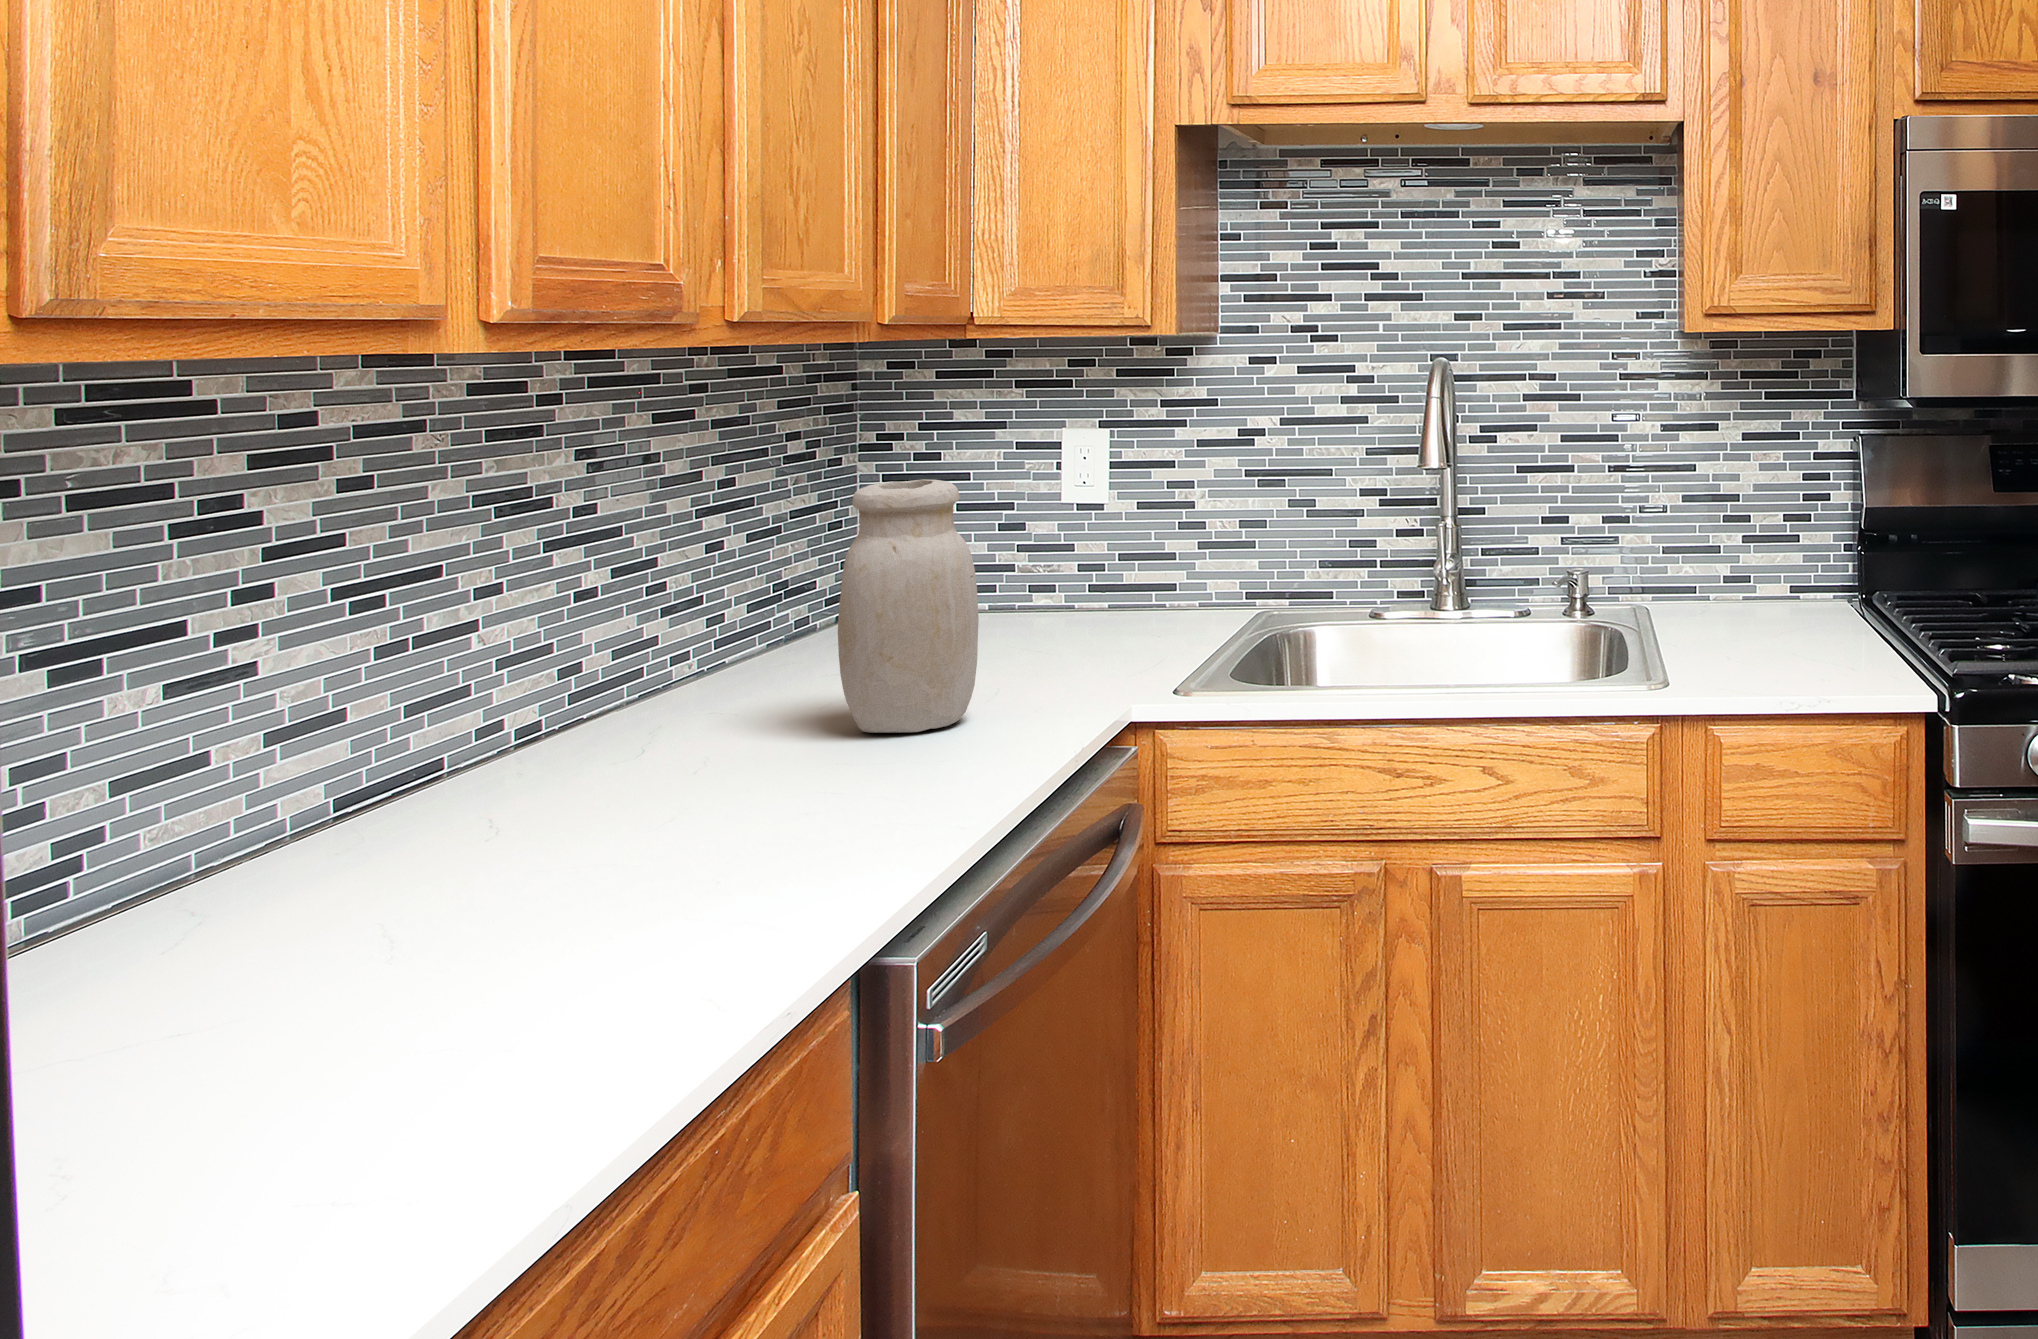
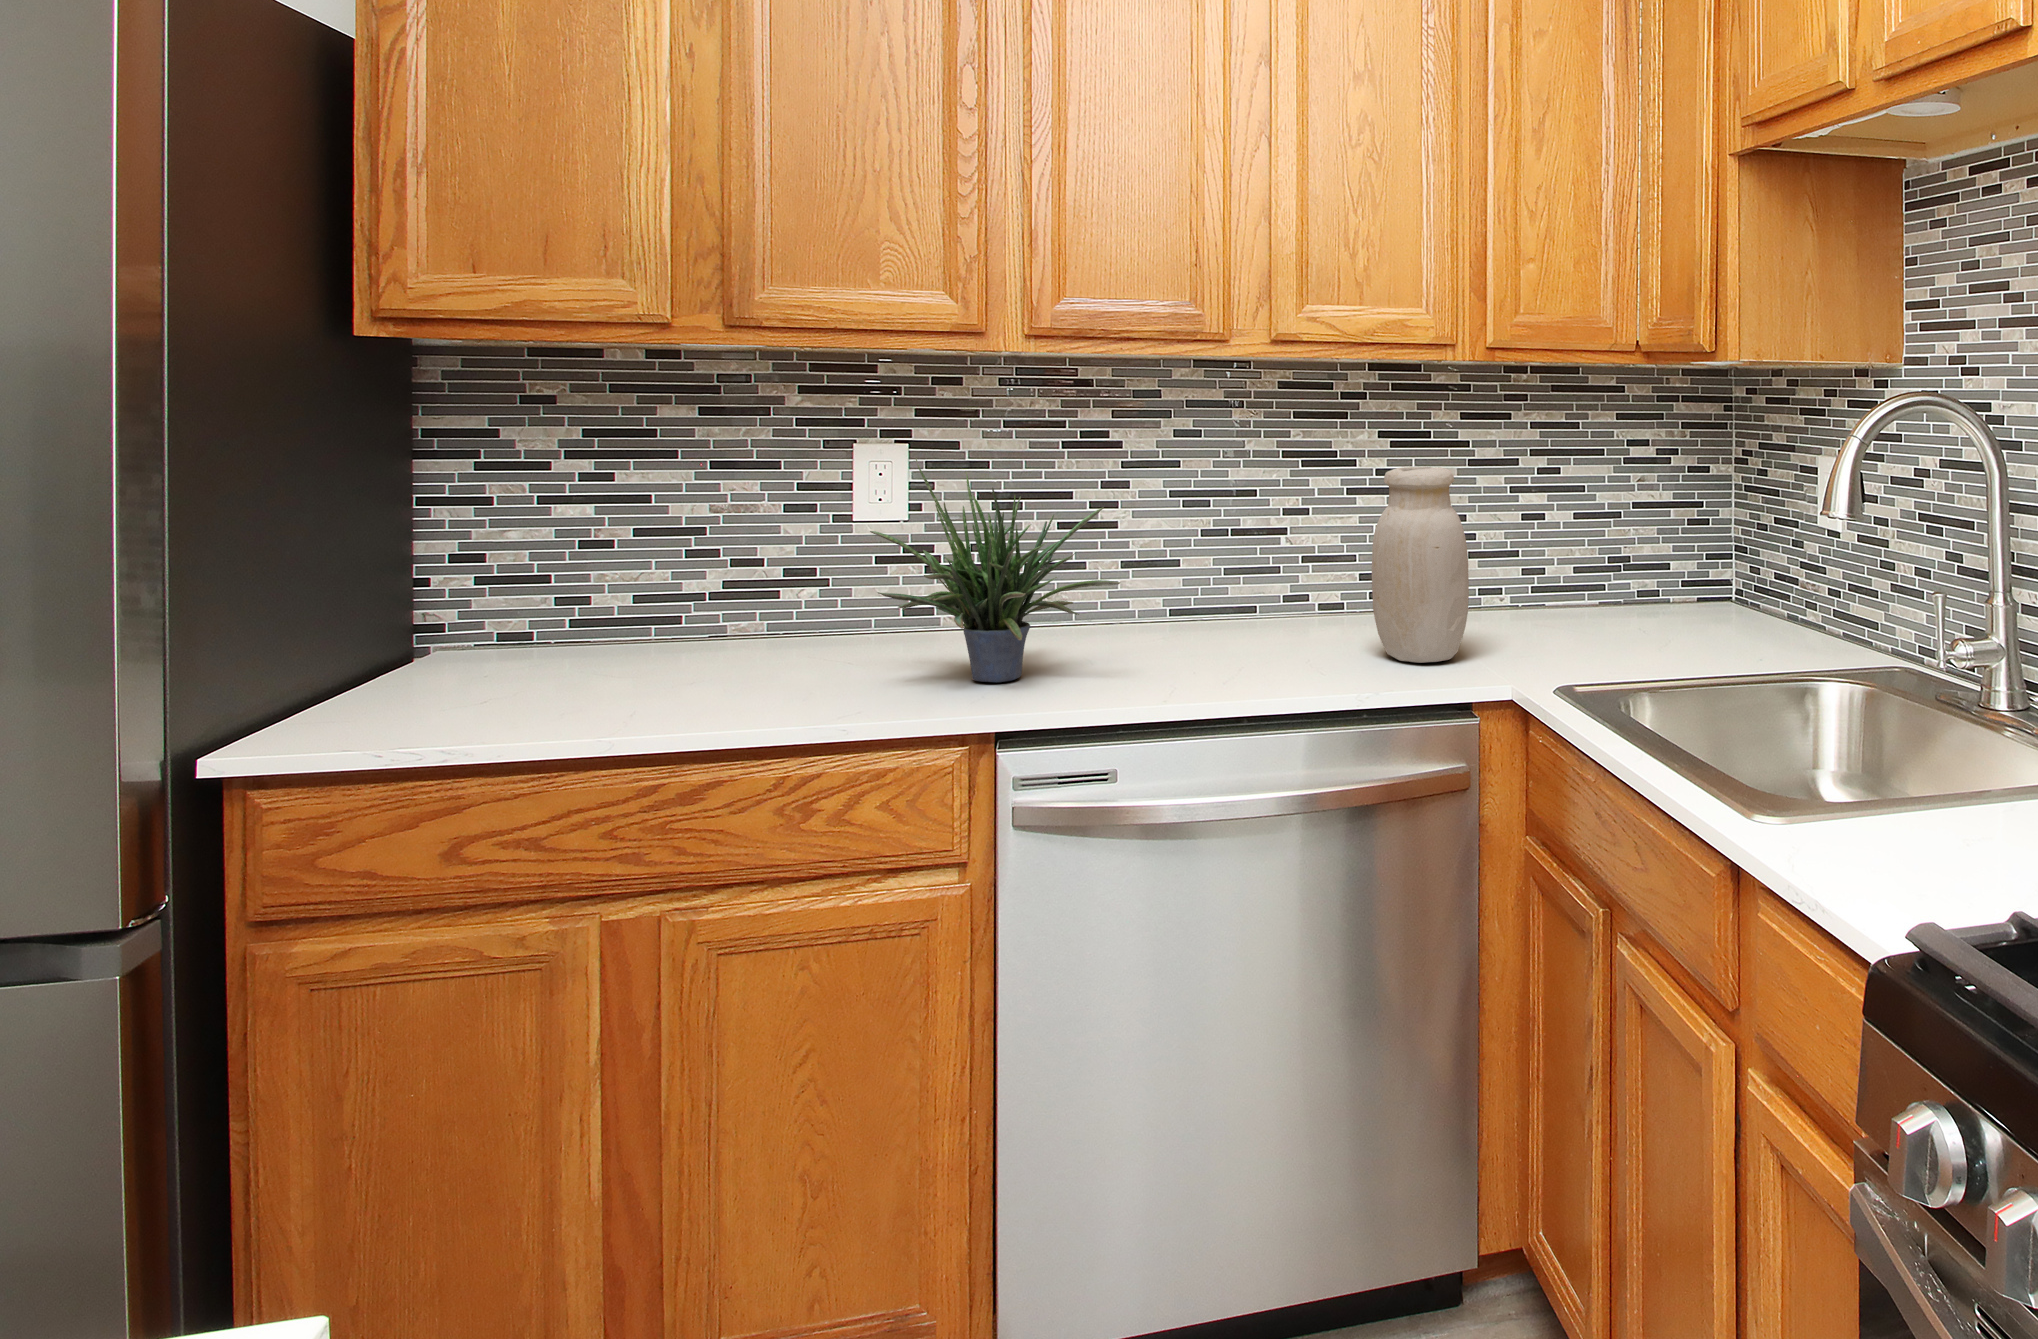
potted plant: none [328,562,768,932] -> present [870,458,1120,682]

